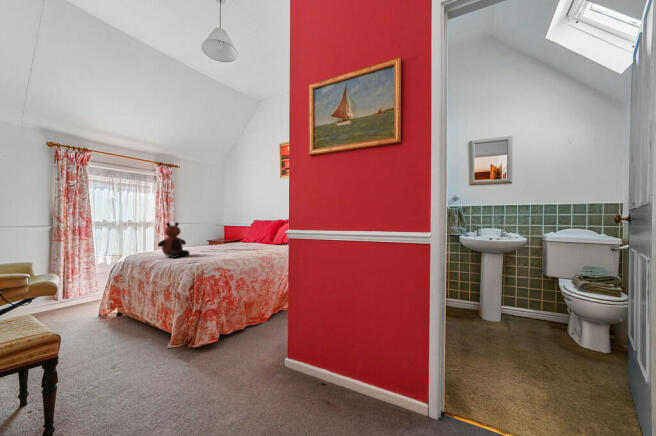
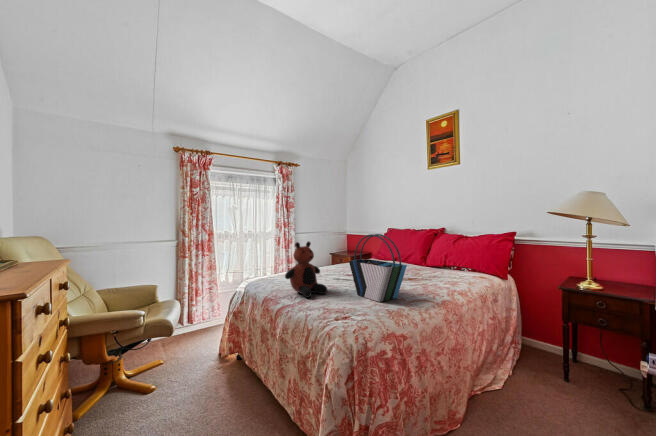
tote bag: none [206,217,240,257] -> present [349,234,407,302]

